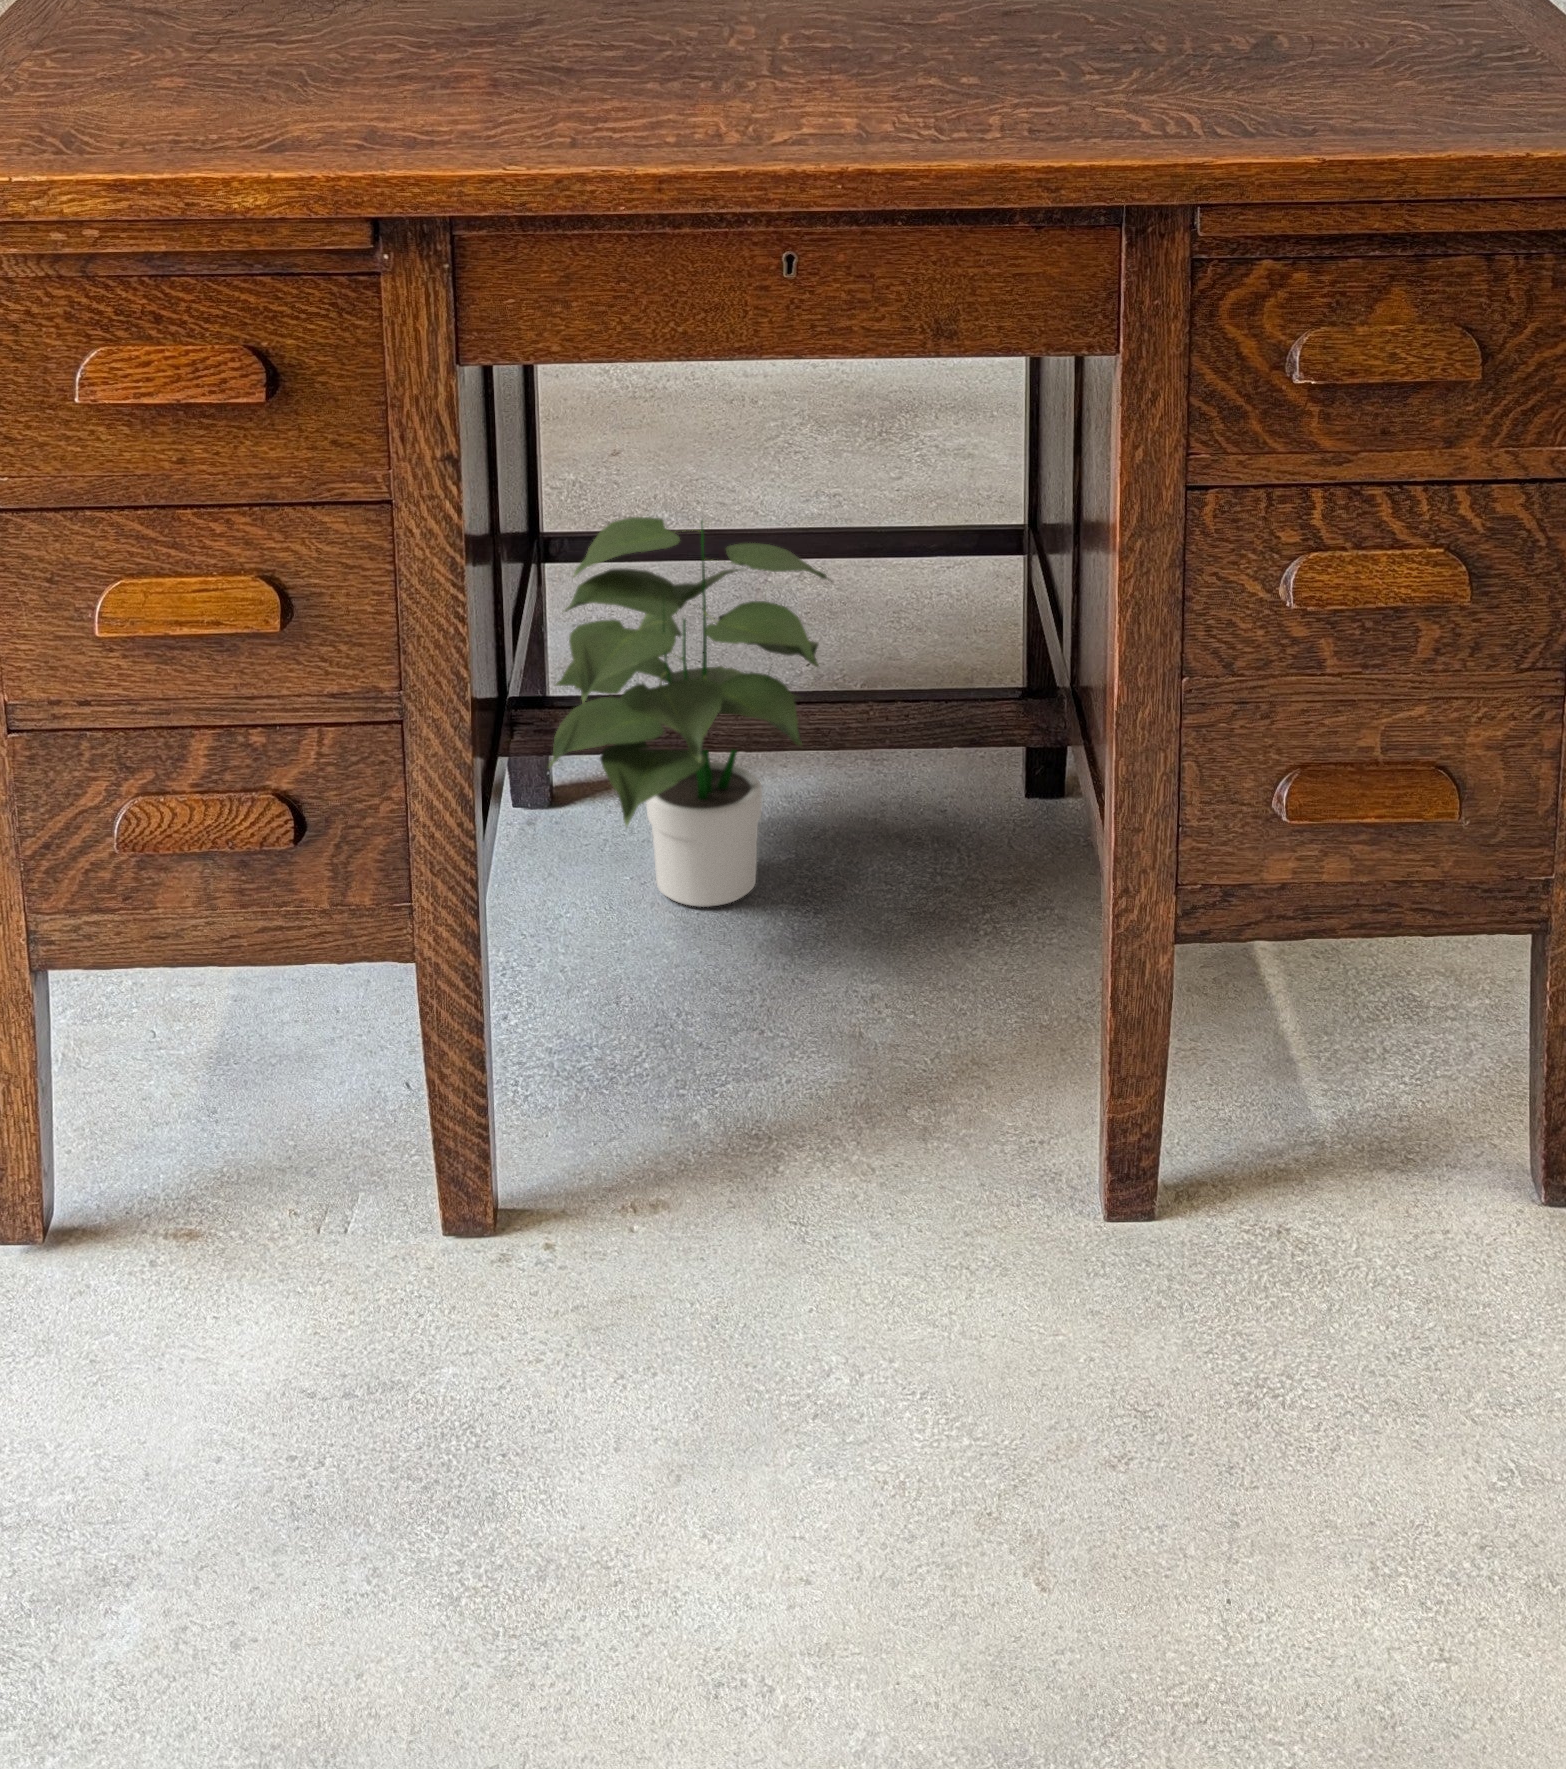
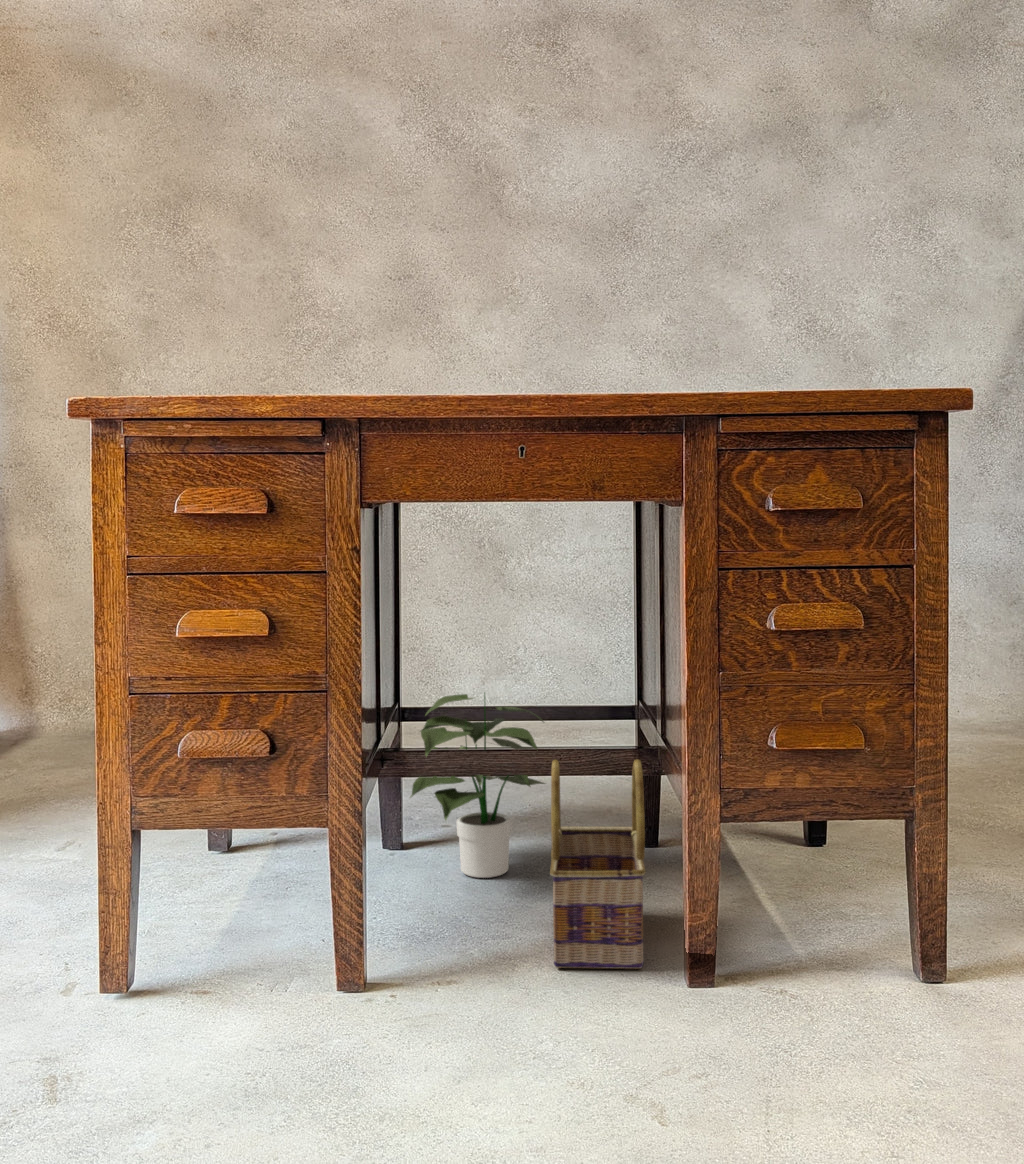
basket: none [842,762,1030,1172] -> present [550,759,646,969]

